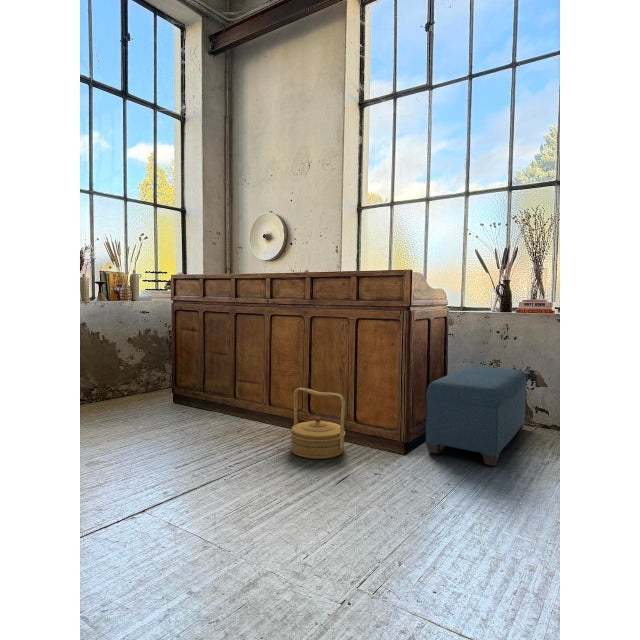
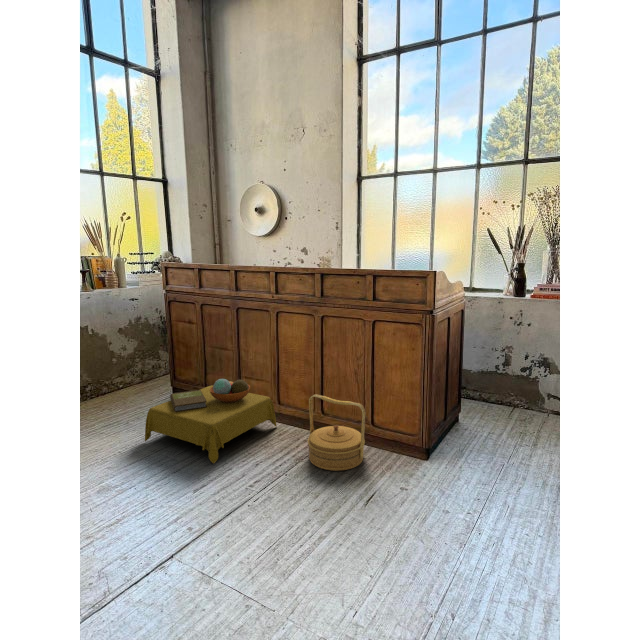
bench: present [426,366,527,466] -> none [447,356,542,472]
side table: none [138,374,265,449] -> present [145,379,276,463]

